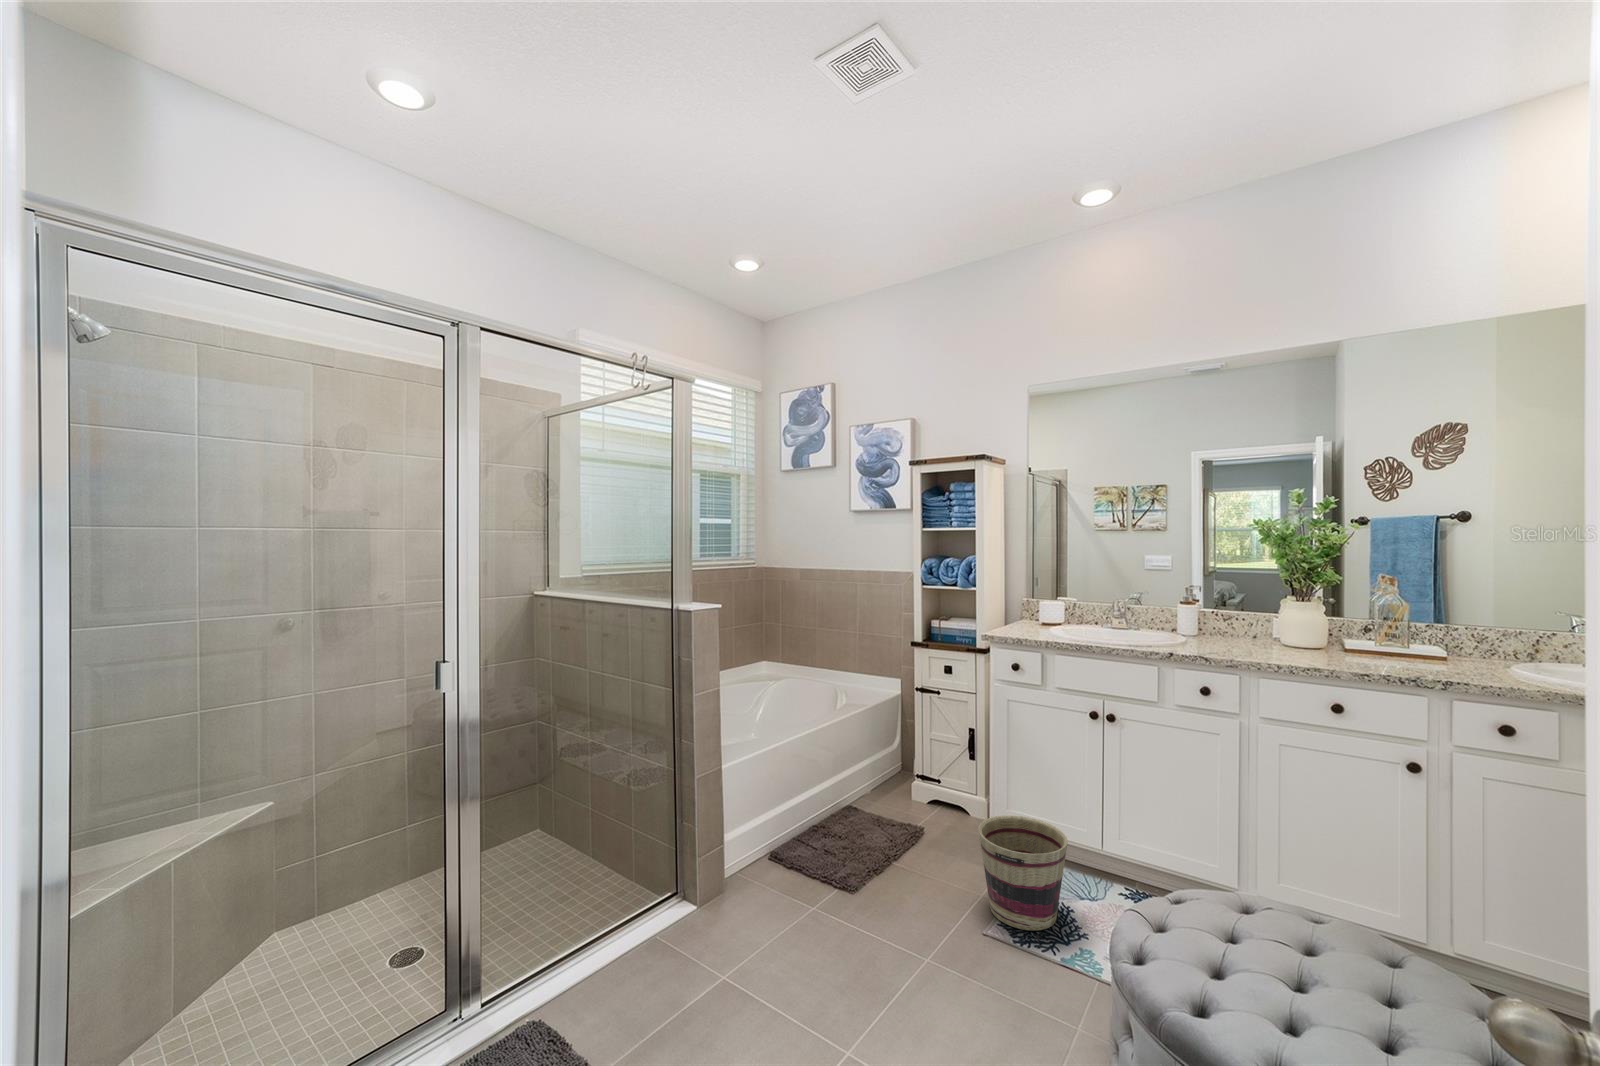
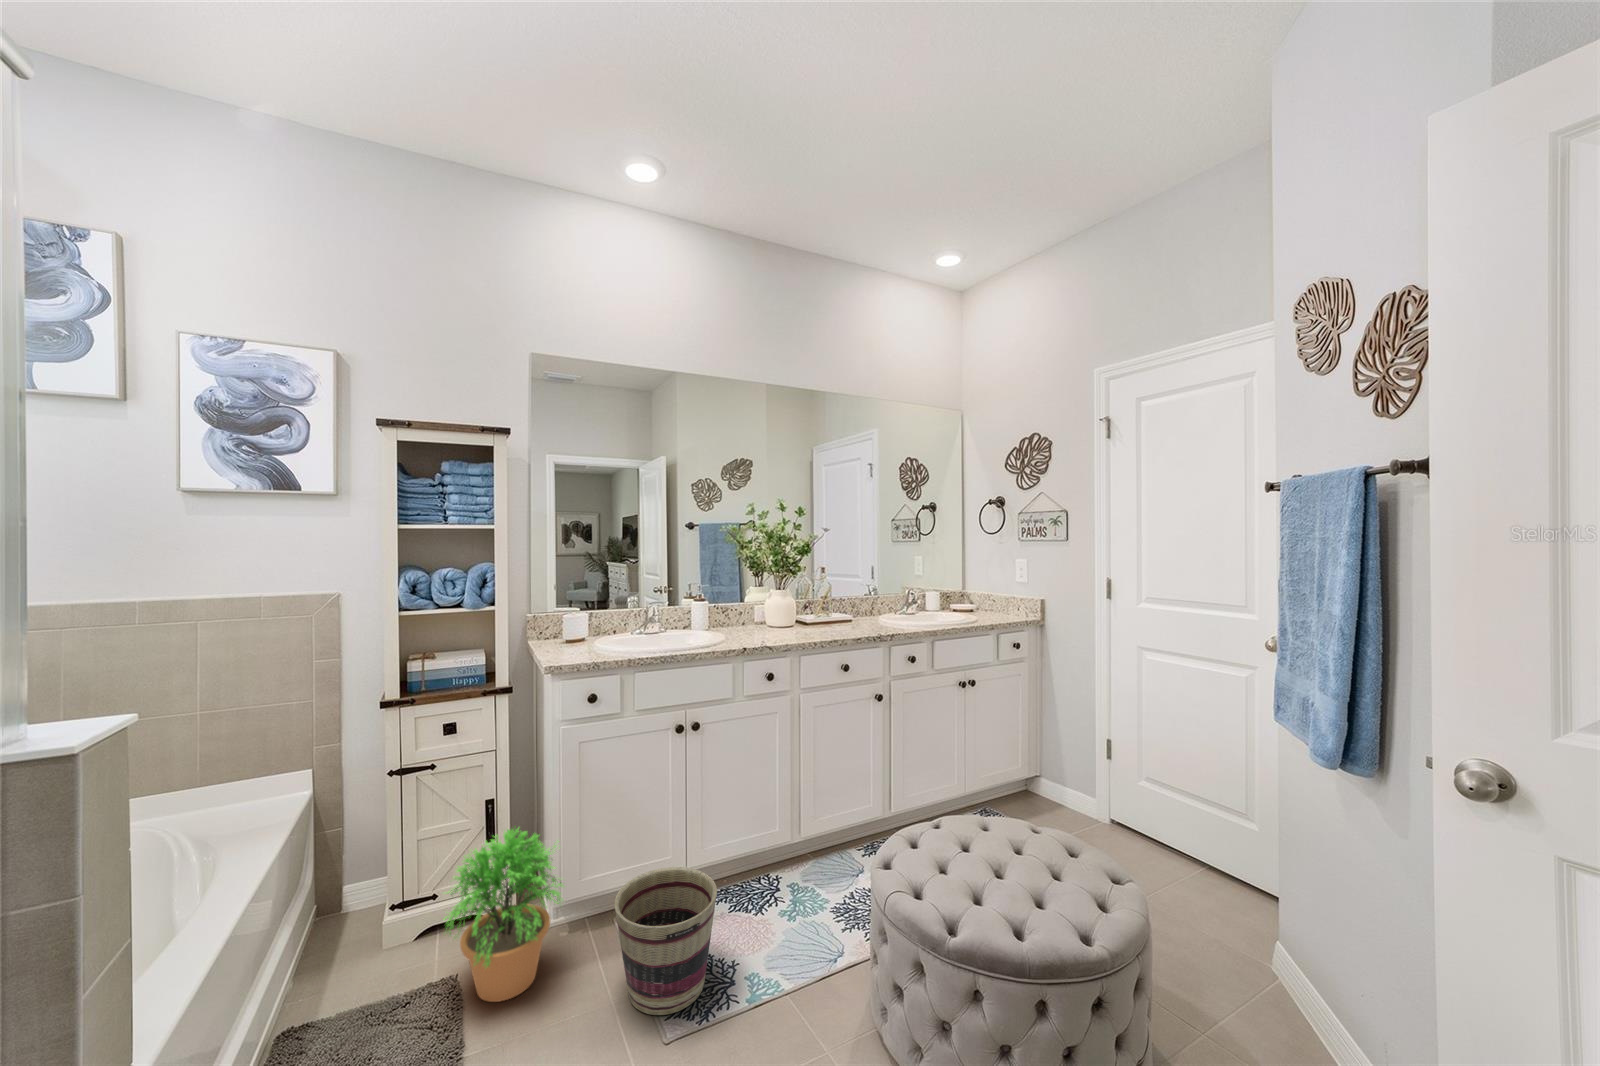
potted plant: none [900,743,991,857] -> present [444,828,563,1002]

